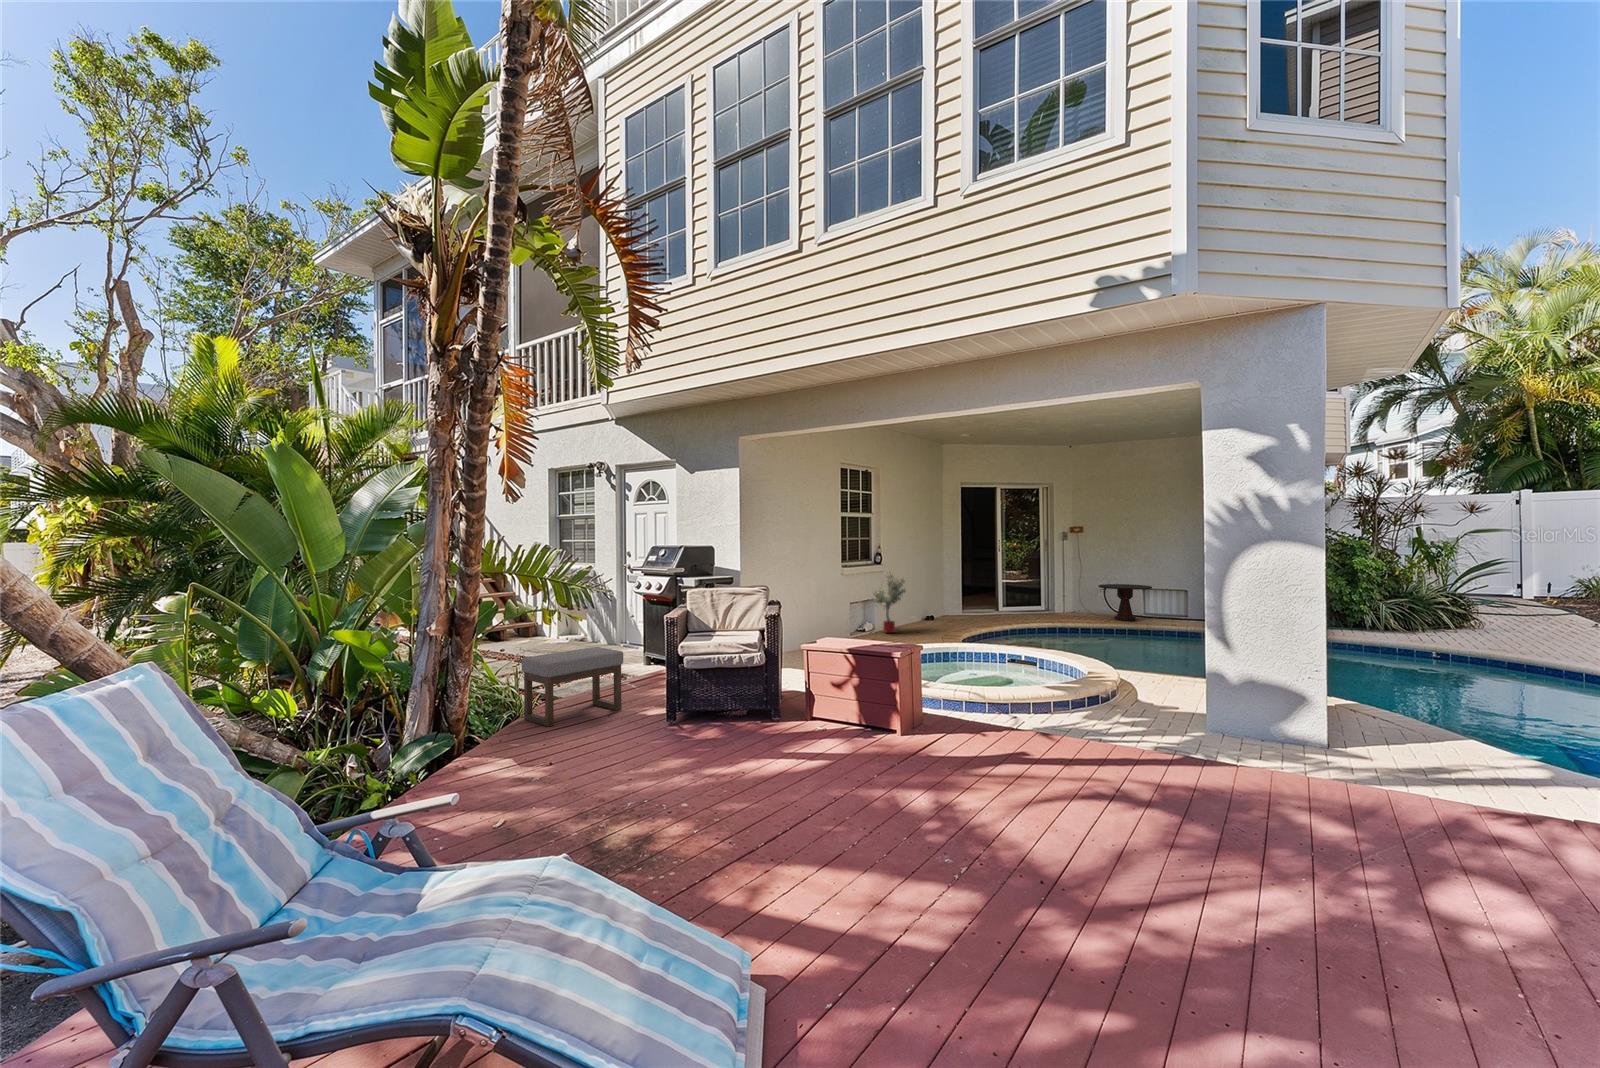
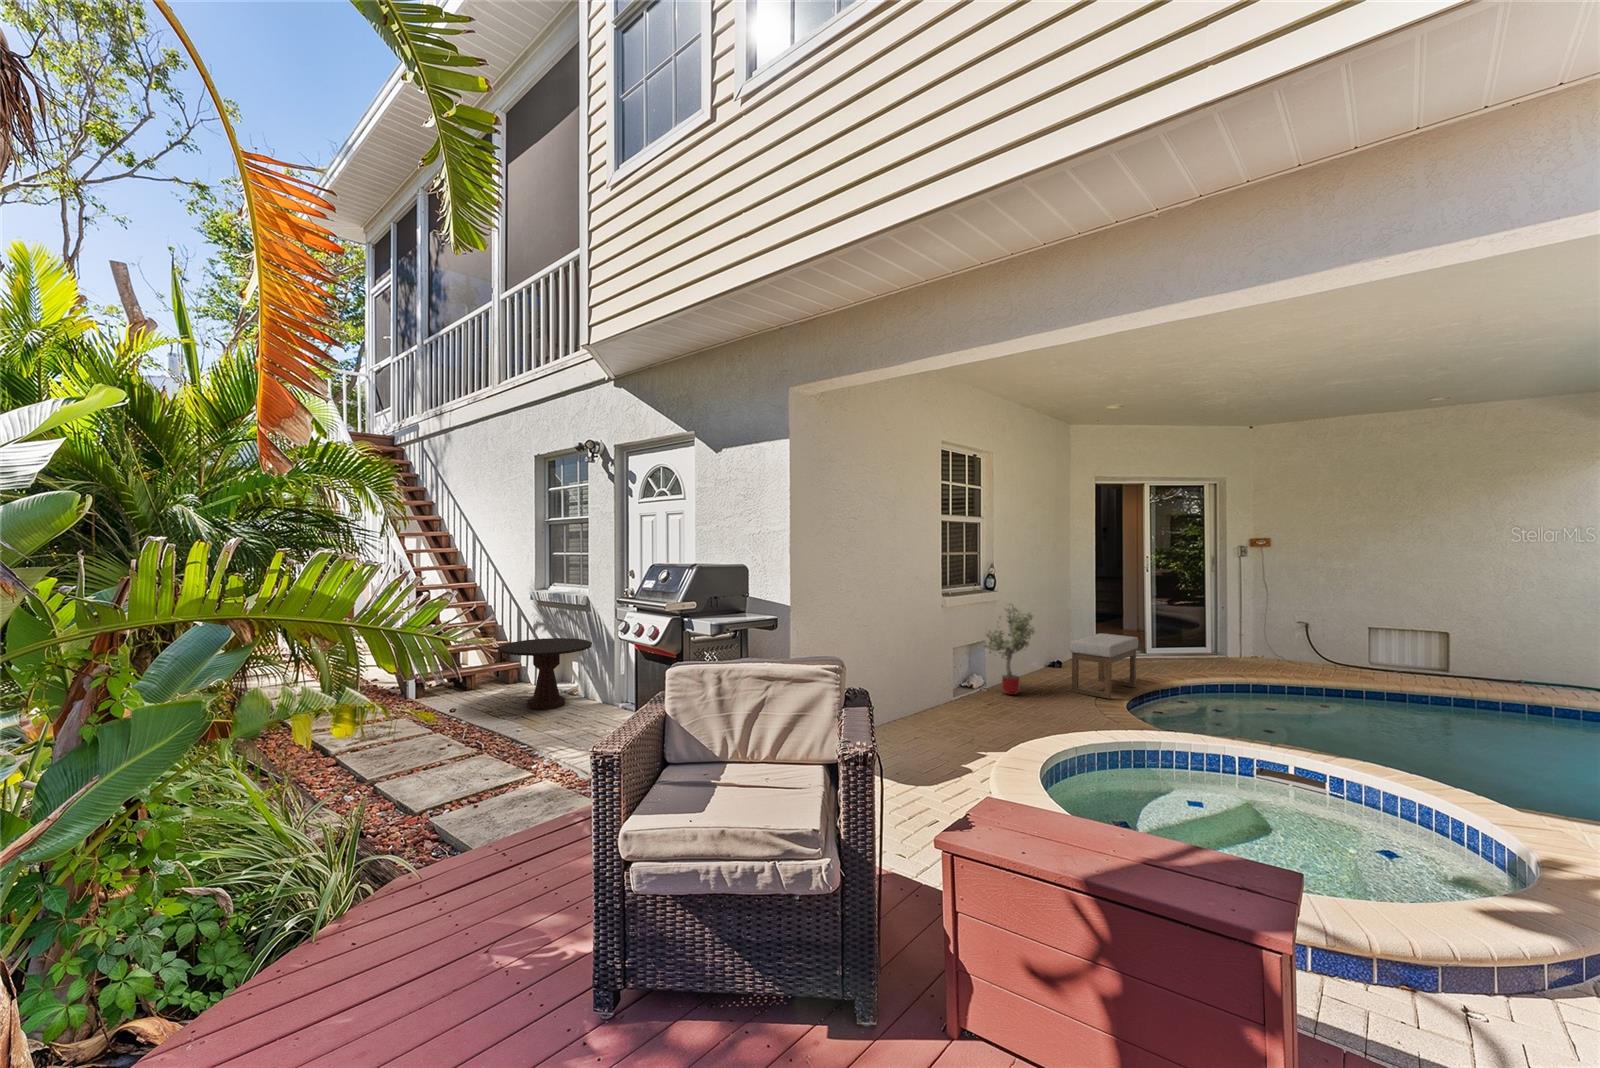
side table: present [1099,584,1152,621] -> present [498,638,592,710]
ottoman: present [522,647,623,727] -> present [1070,633,1138,699]

